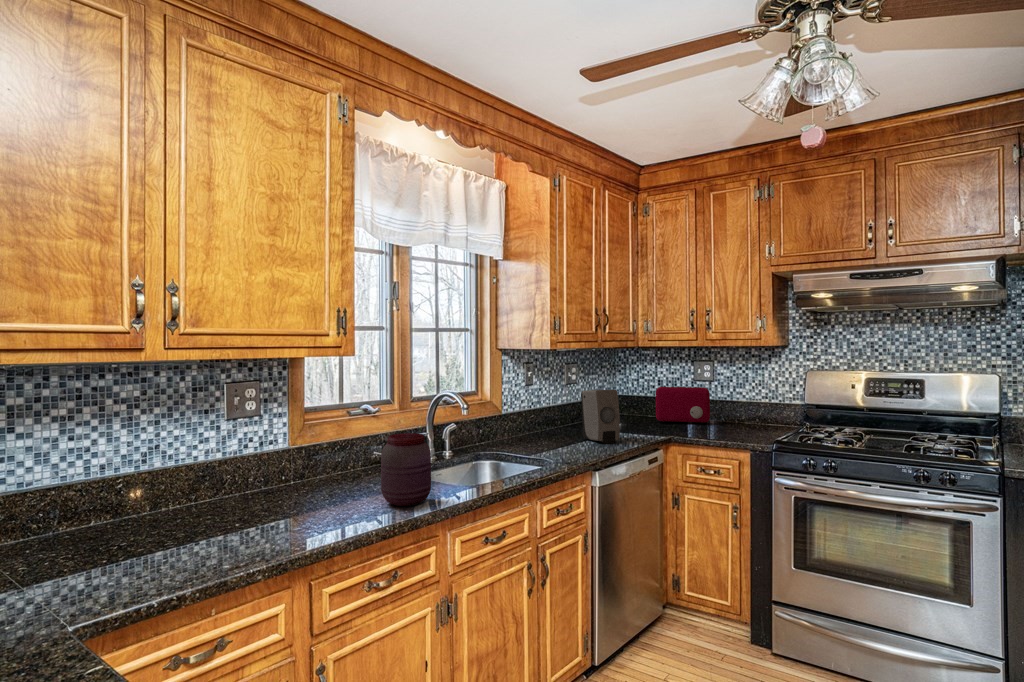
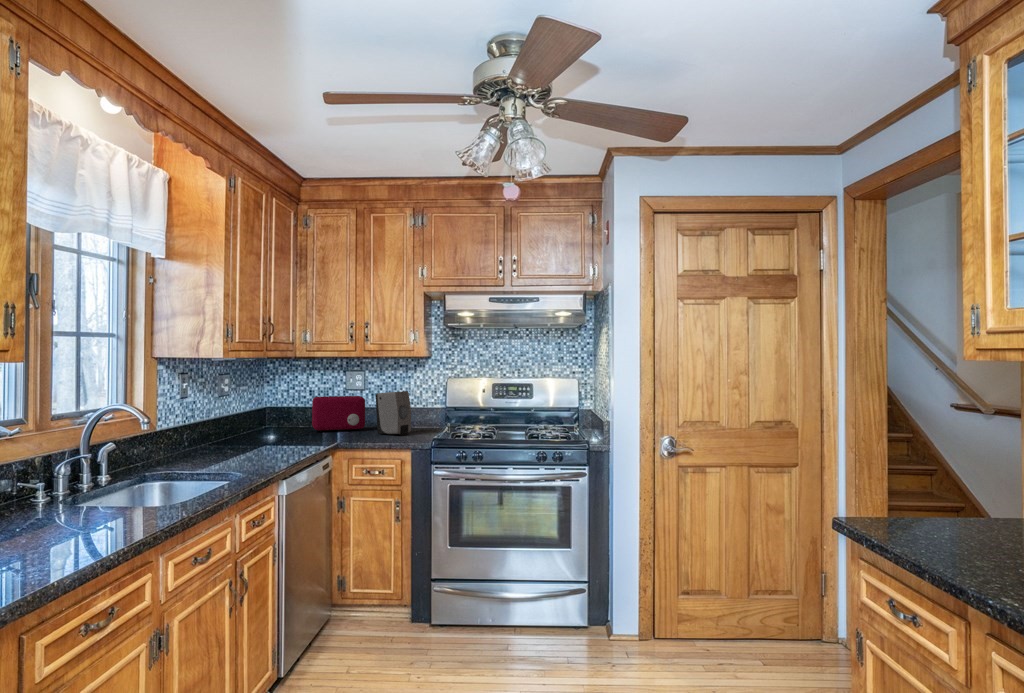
soap dispenser: present [581,390,620,444] -> present [376,391,411,436]
jar: present [381,433,431,506] -> none [74,451,141,536]

